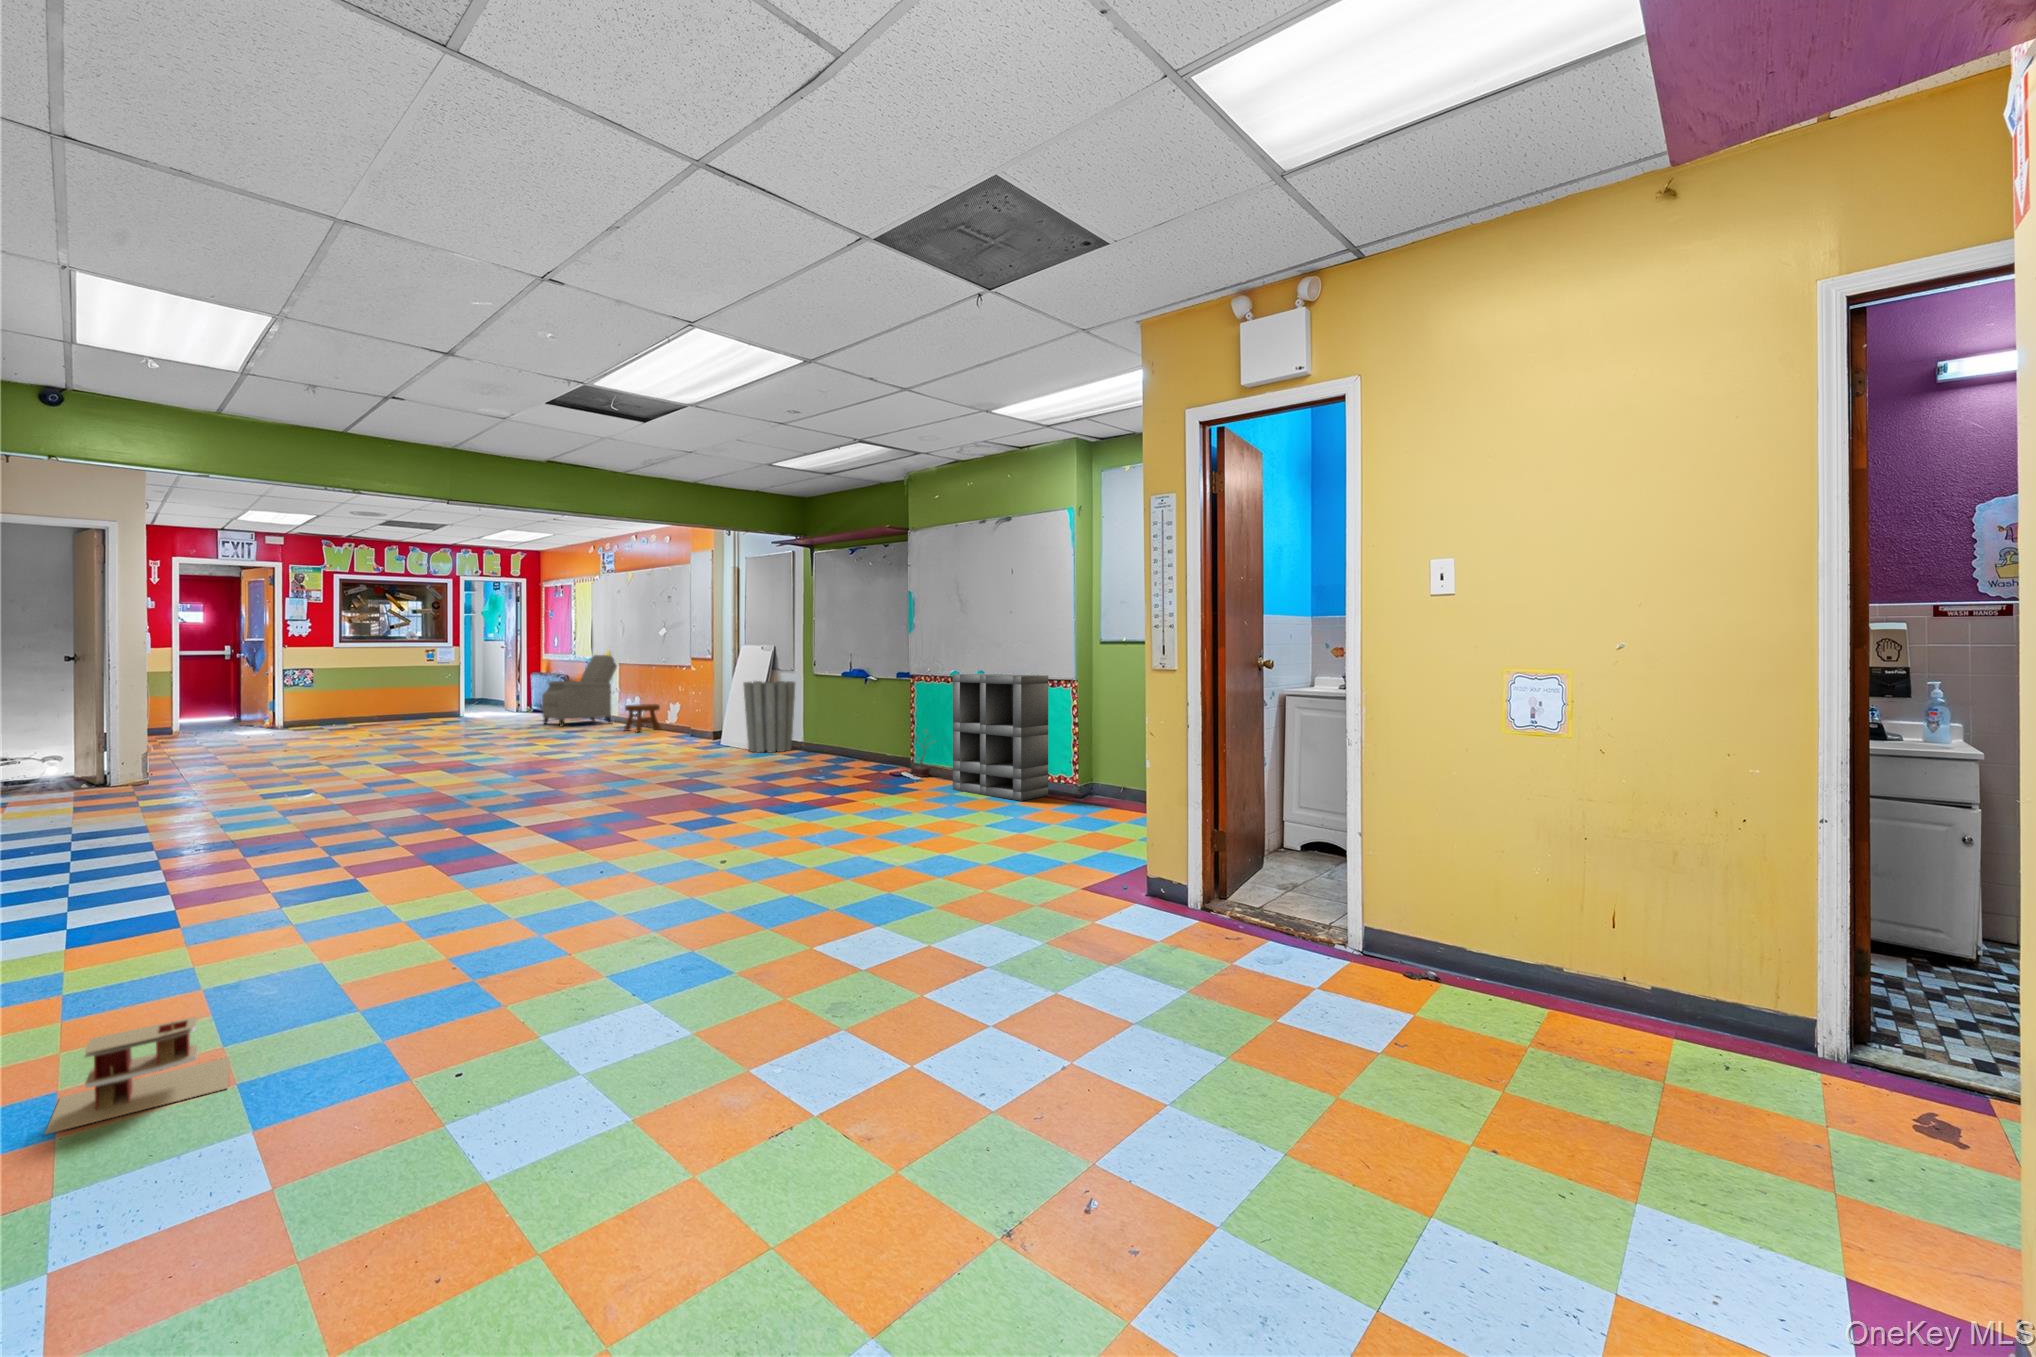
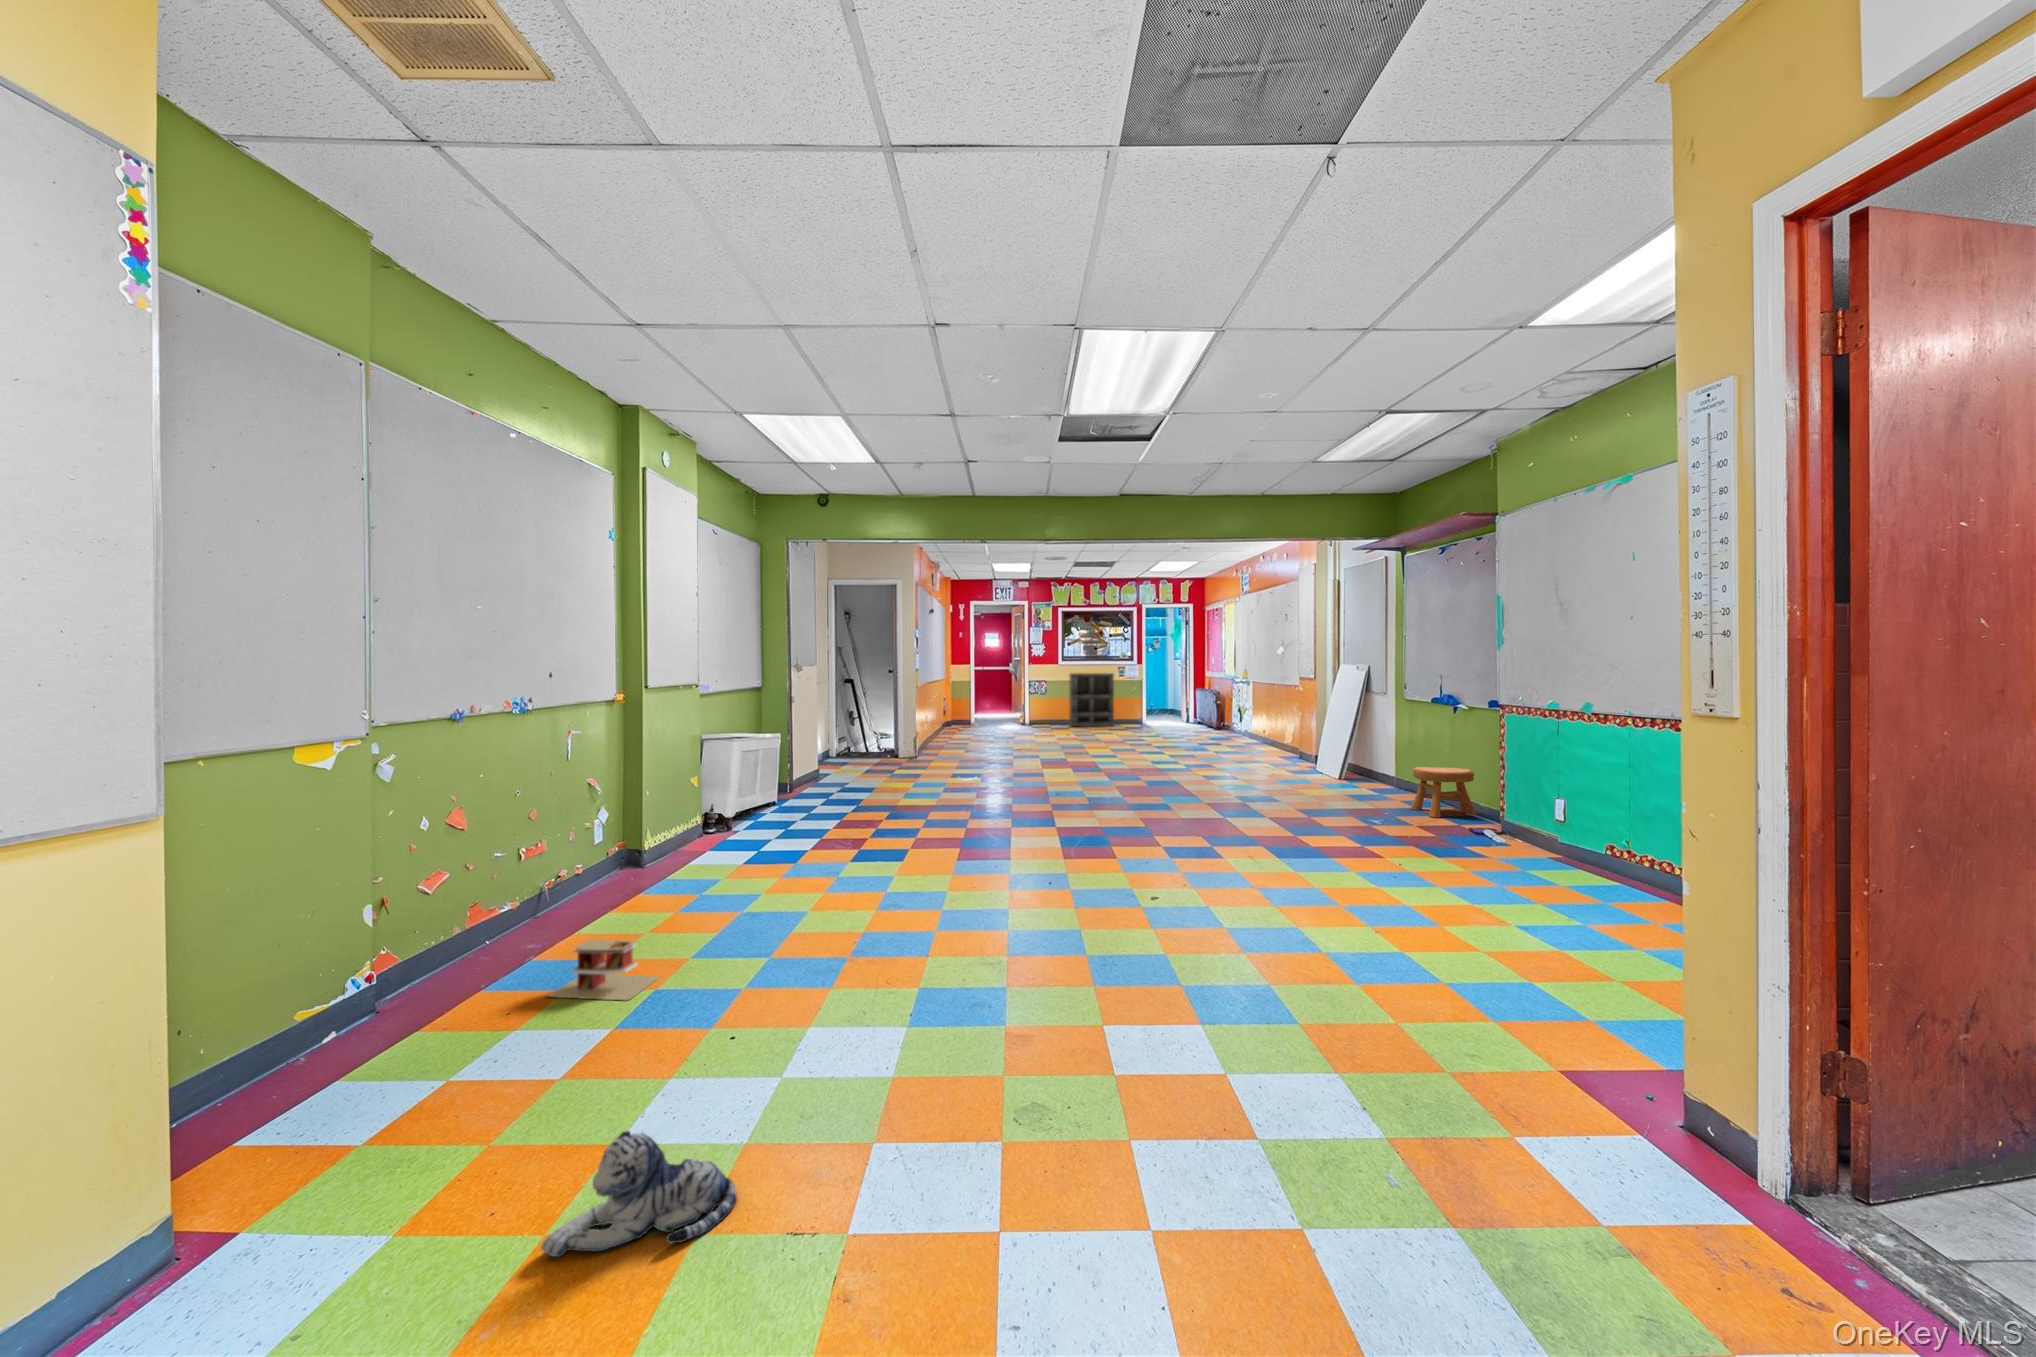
chair: present [542,655,617,727] -> none [1188,672,1251,738]
shelving unit: present [953,674,1048,801] -> present [1069,673,1114,726]
trash can: present [743,681,795,753] -> none [1328,704,1389,784]
stool: present [624,704,661,732] -> present [1410,767,1477,817]
potted plant: present [911,736,930,777] -> none [1490,775,1527,839]
plush toy: none [585,1089,719,1226] -> present [541,1131,737,1257]

